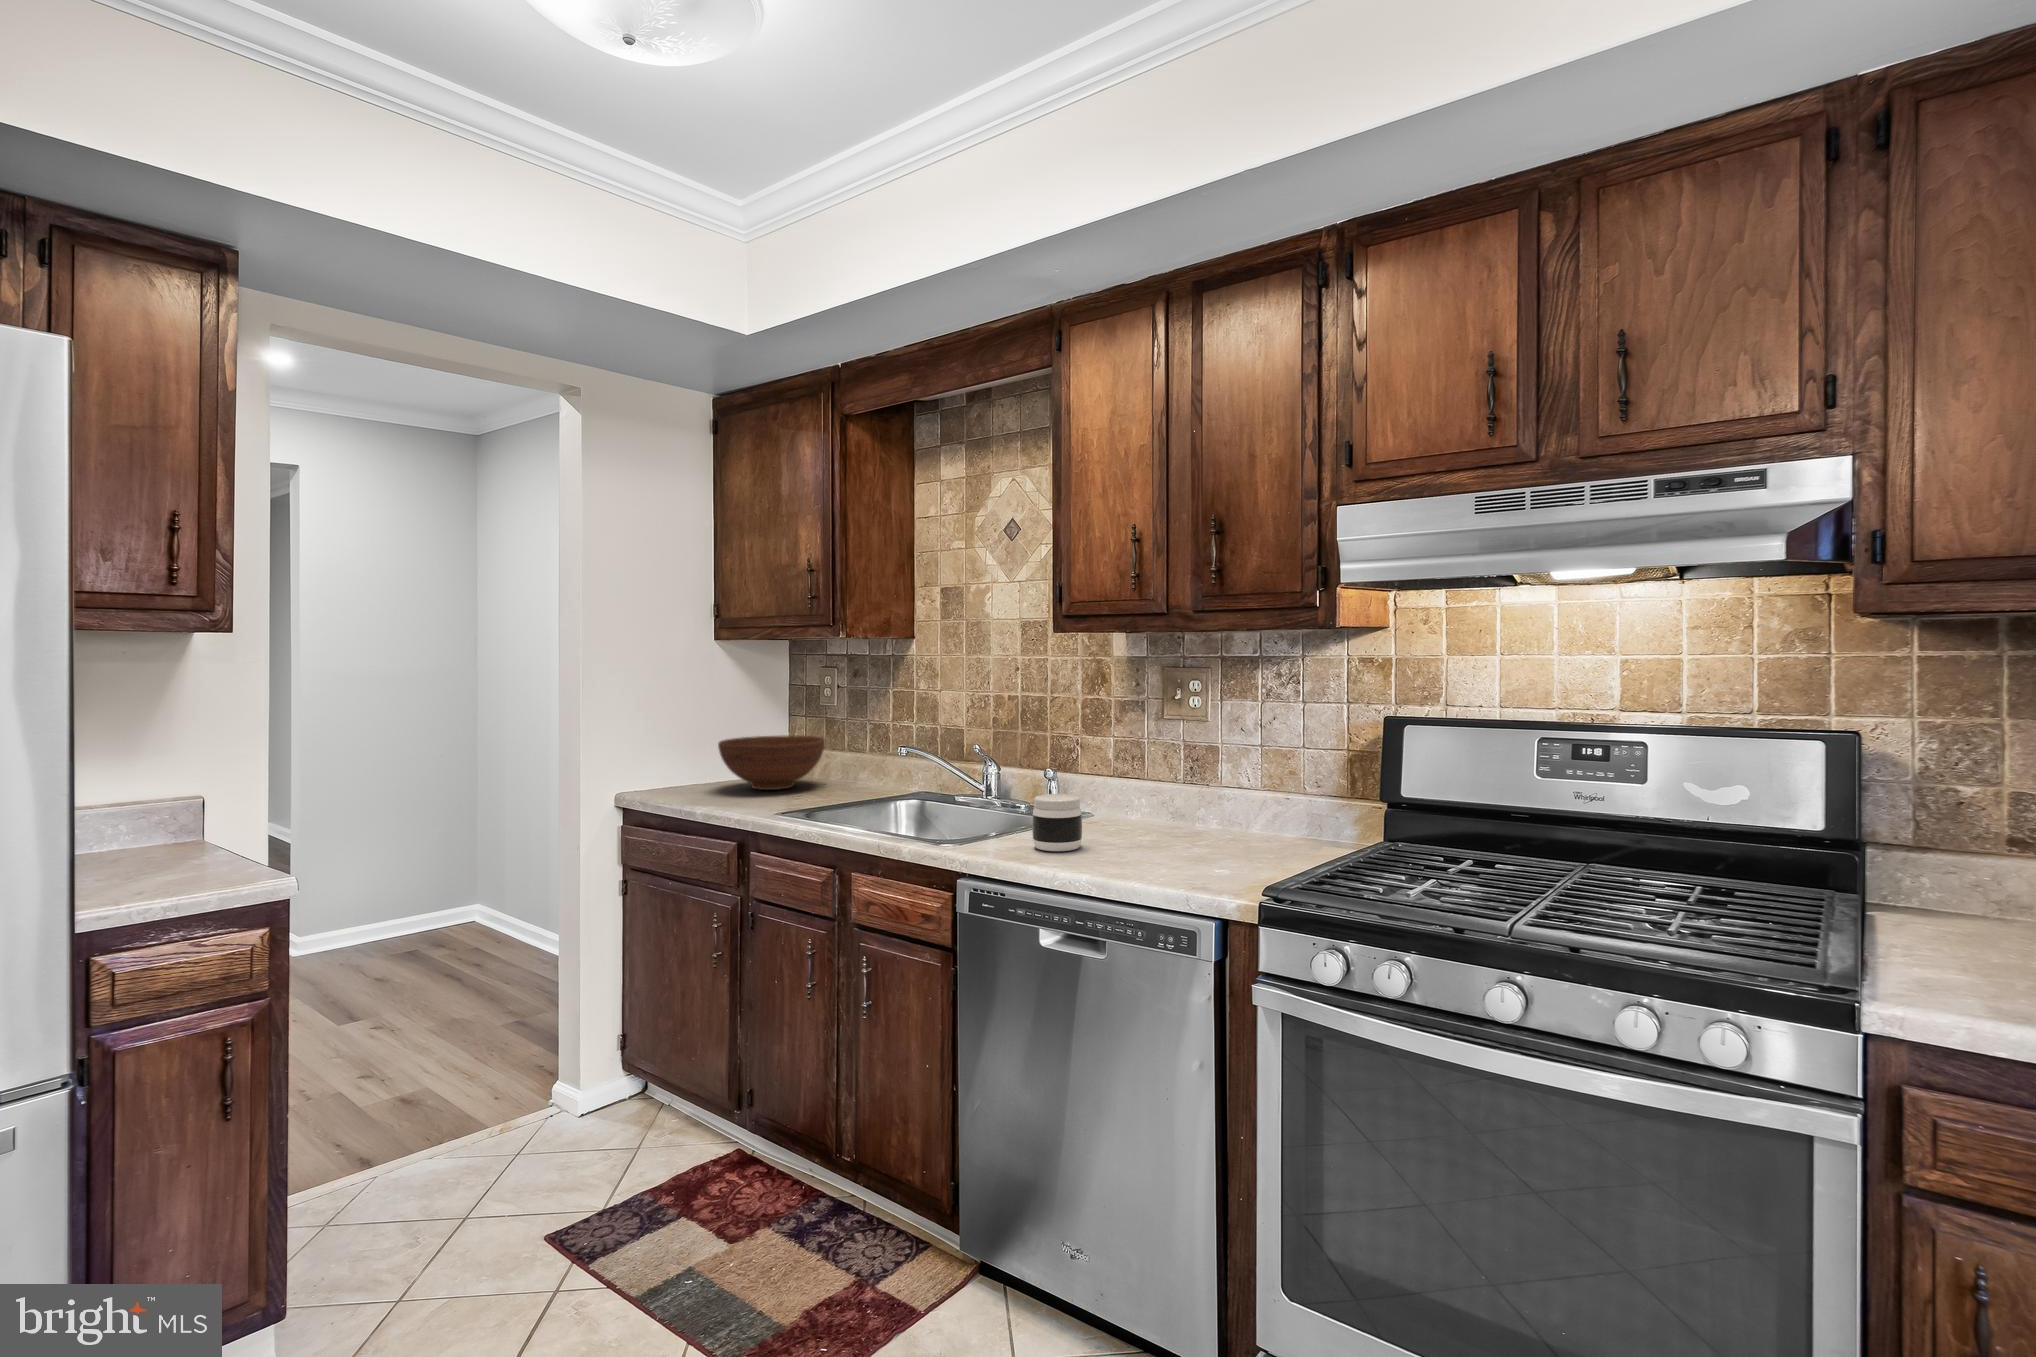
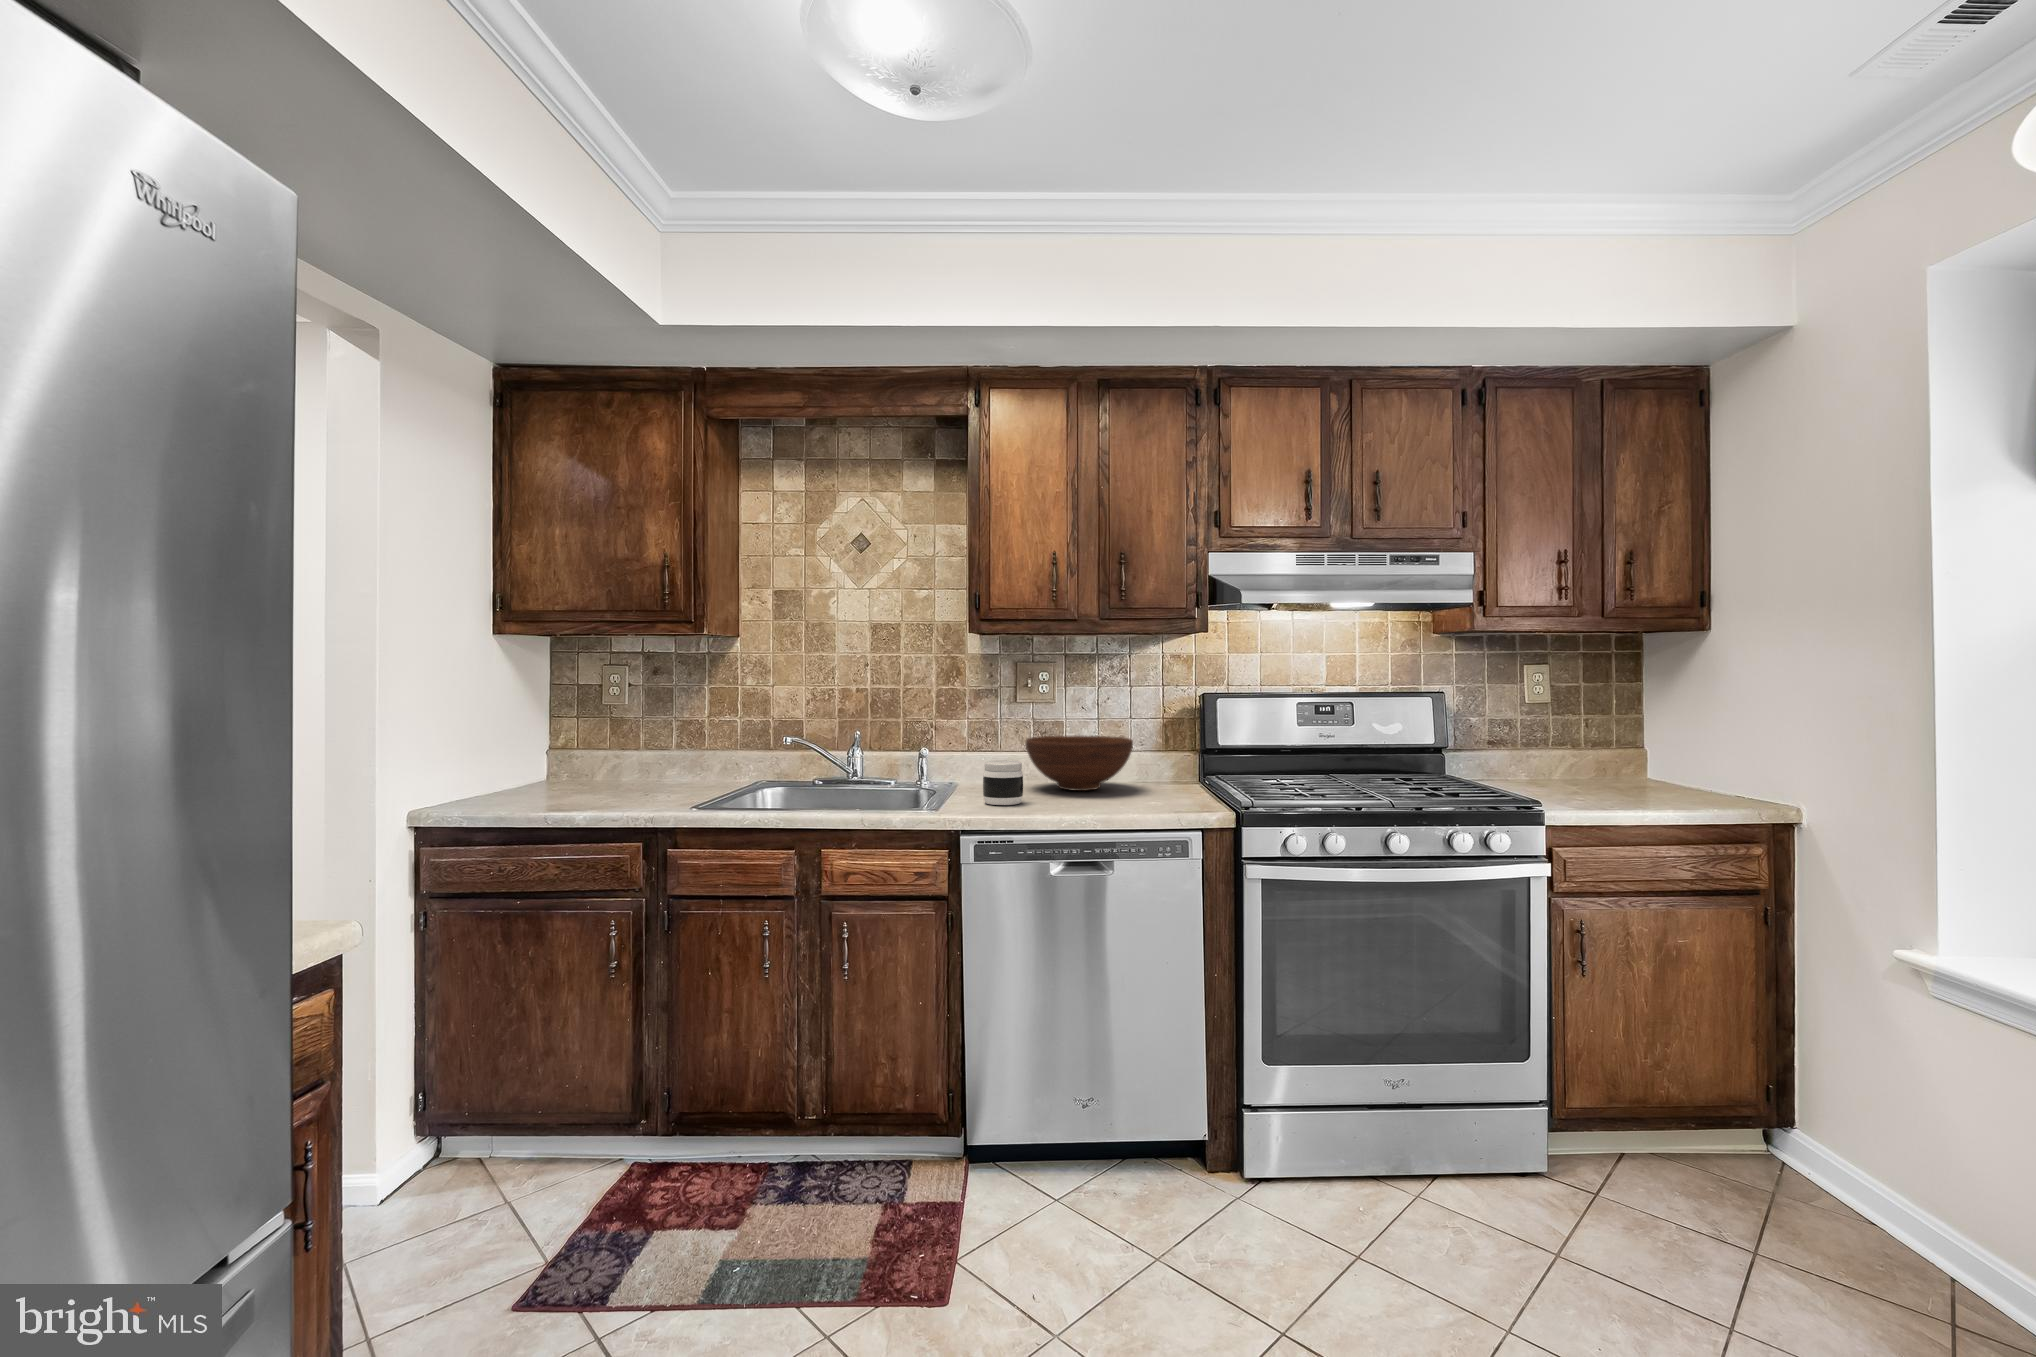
fruit bowl: present [718,736,825,790] -> present [1026,736,1133,791]

